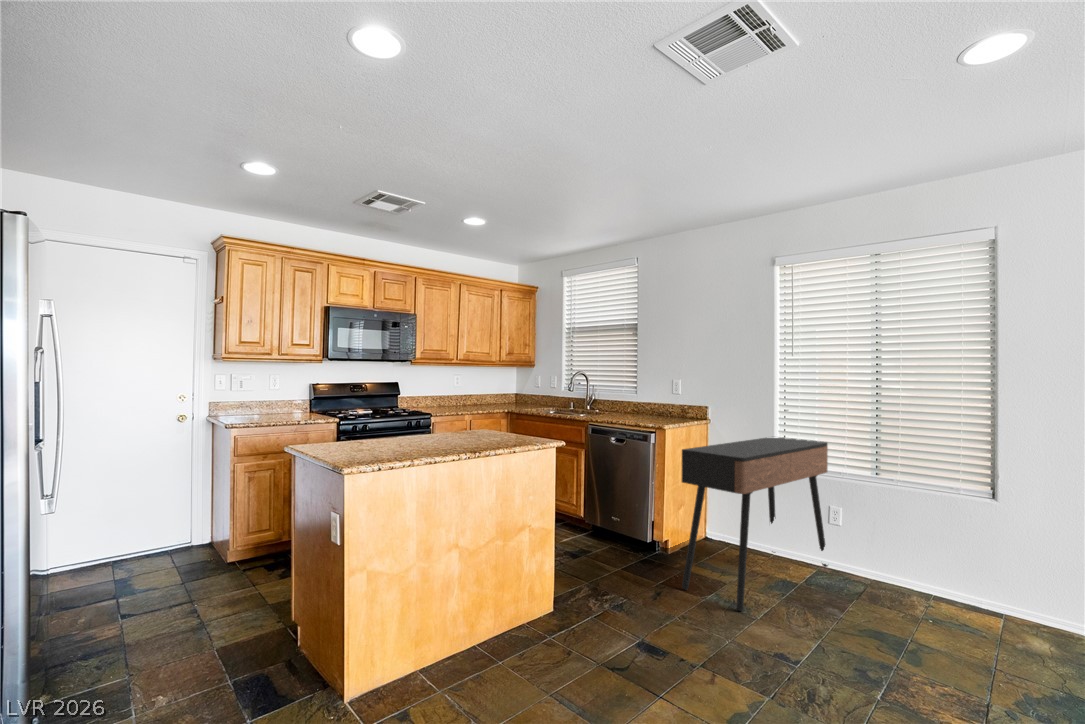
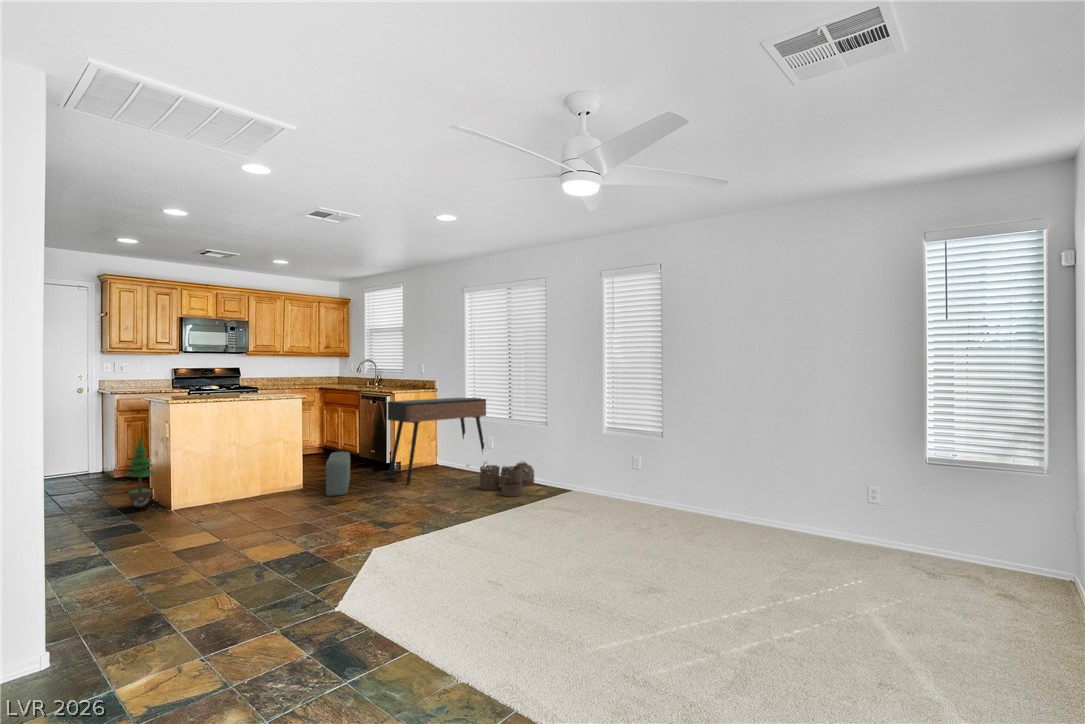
potted tree: none [250,536,307,681] -> present [126,440,155,507]
pouf: none [590,541,660,651] -> present [326,452,350,496]
woven basket: none [903,572,1049,681] -> present [480,462,534,497]

